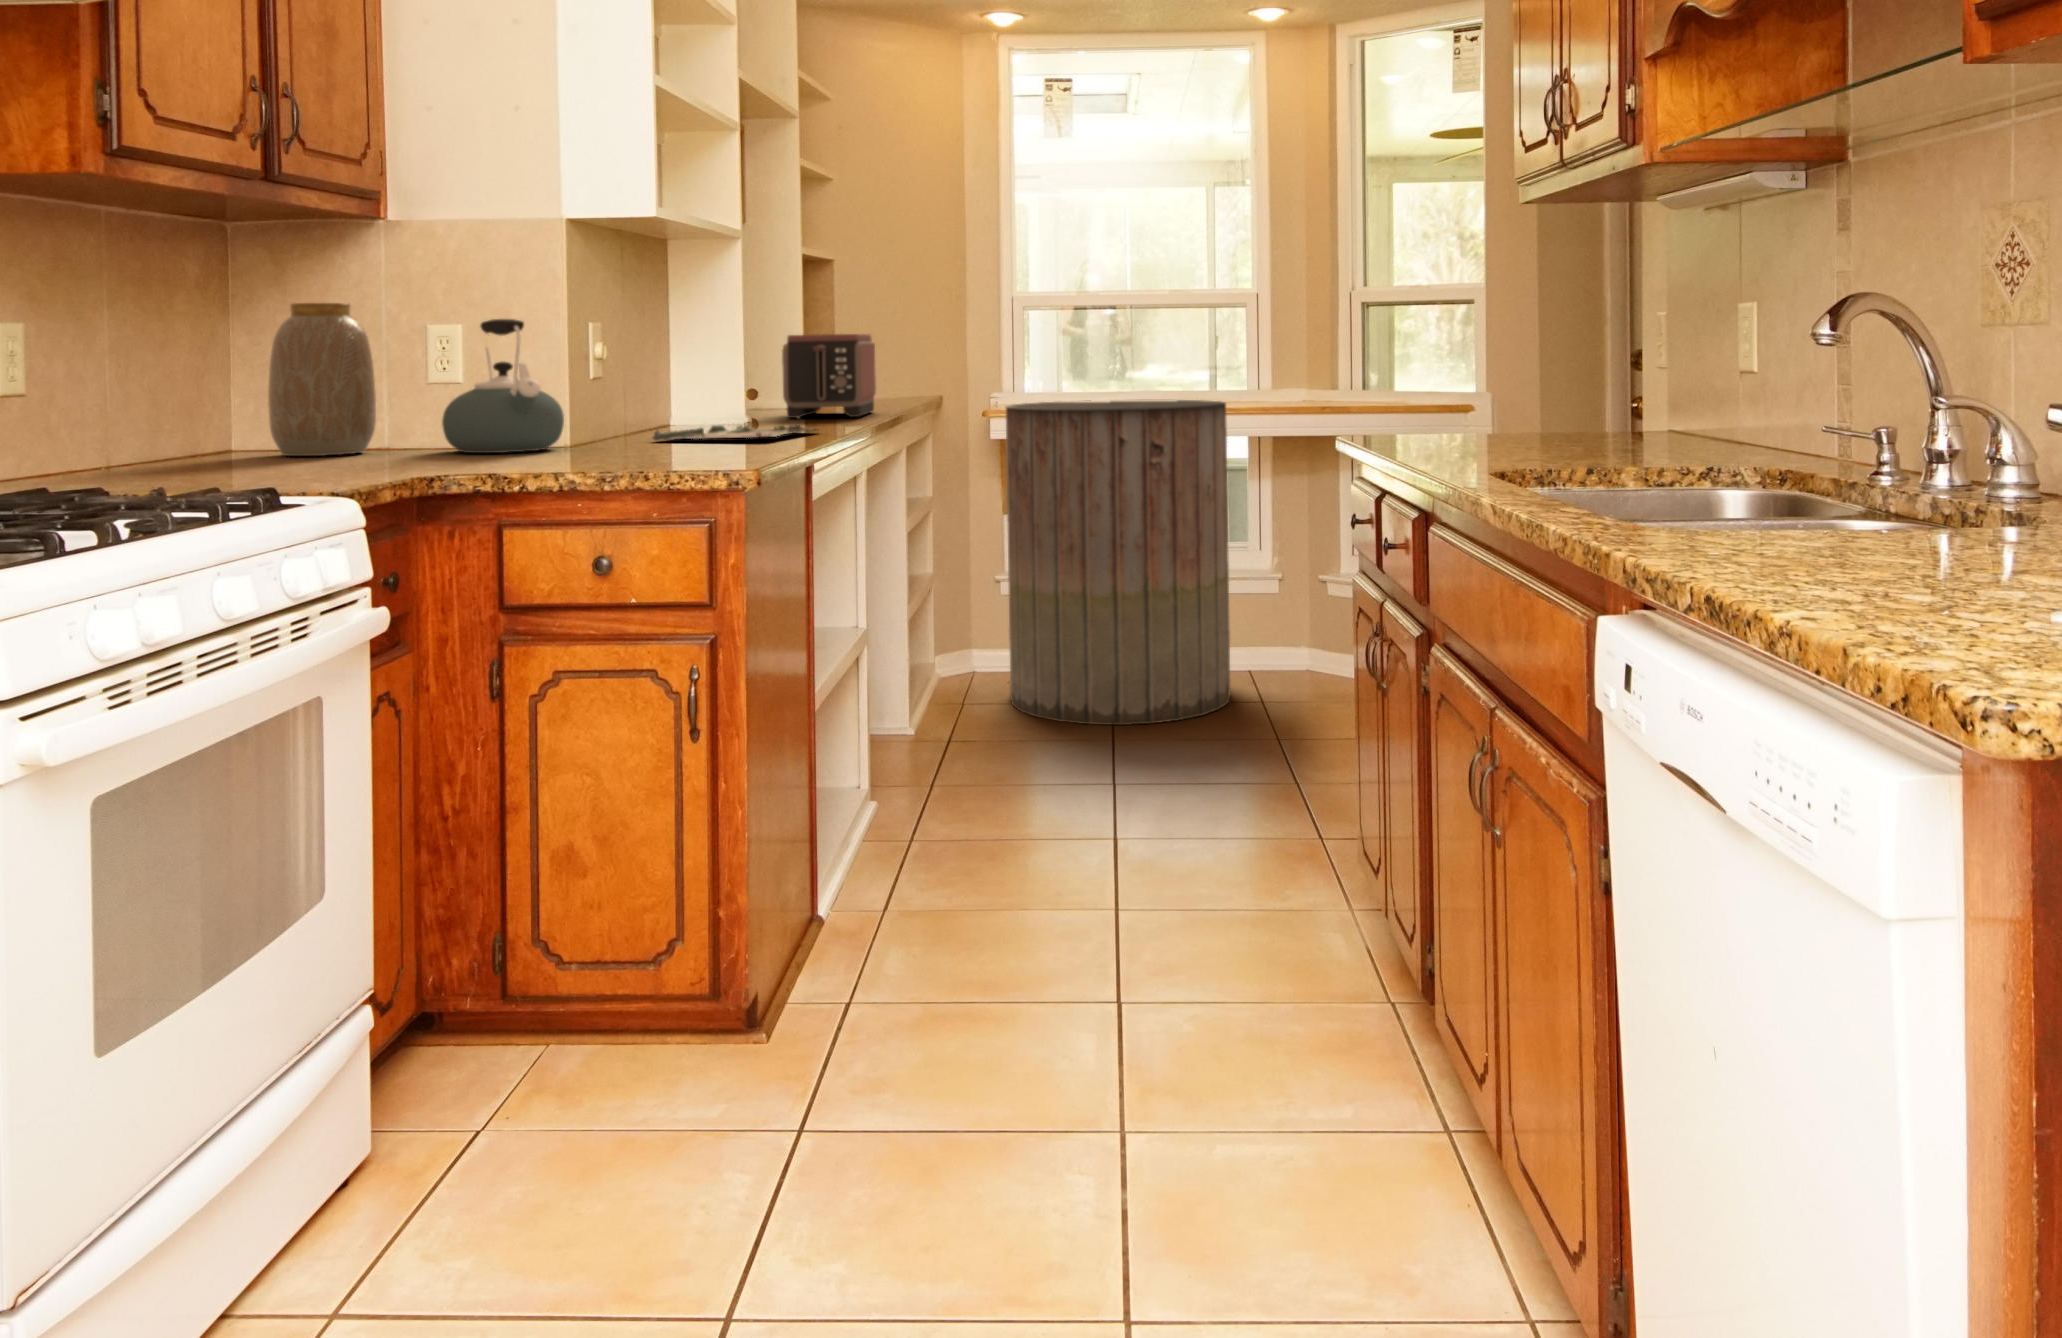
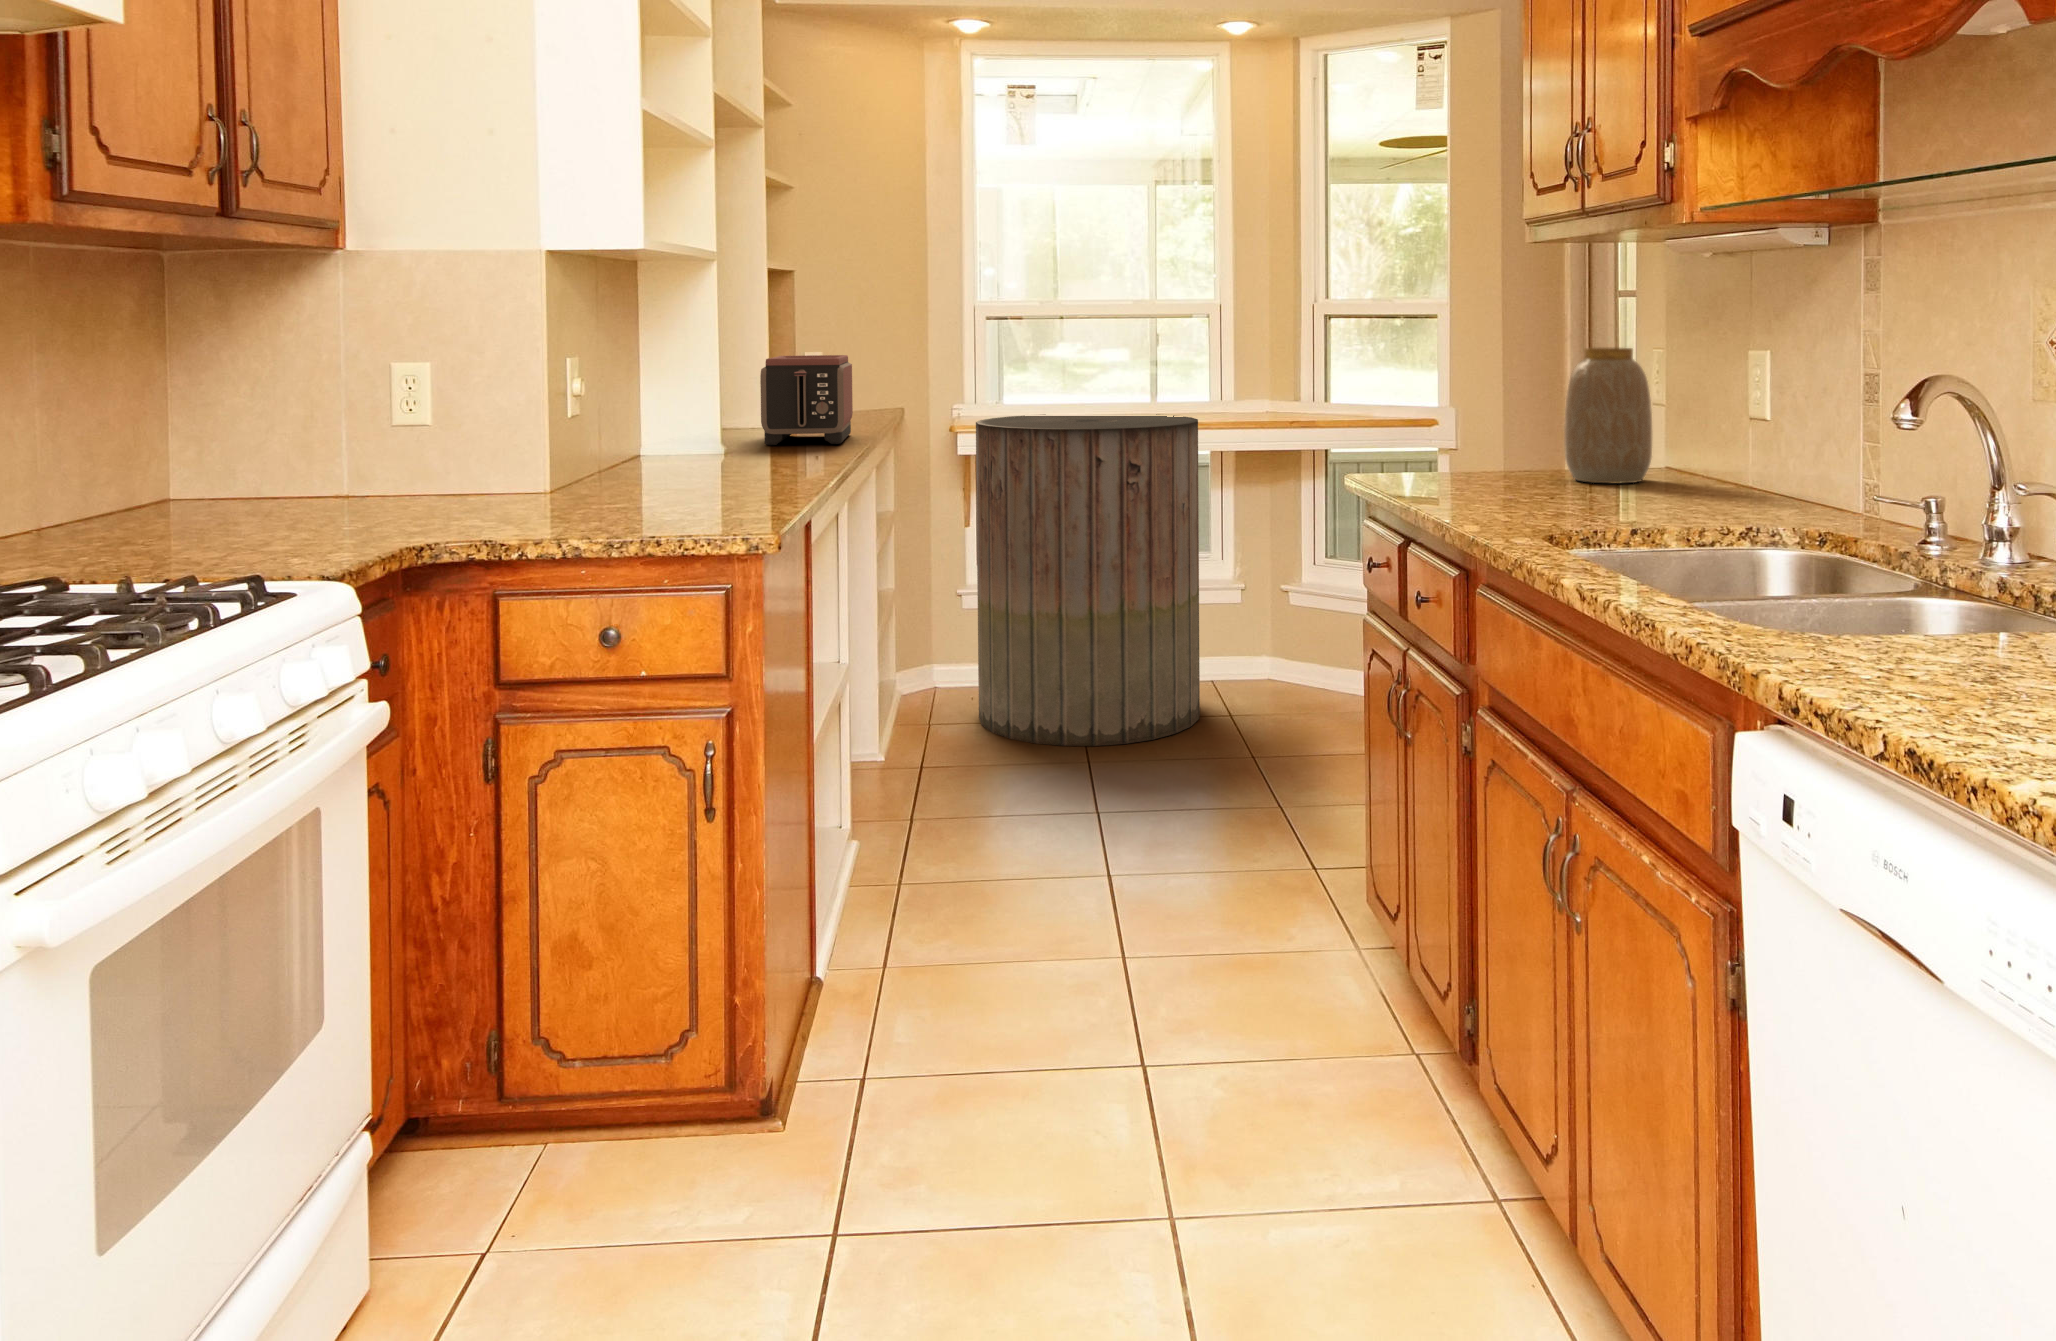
vase: present [268,303,376,456] -> present [1564,348,1652,484]
kettle: present [442,319,564,453] -> none [418,359,551,504]
tray: present [653,417,818,441] -> none [640,449,815,484]

